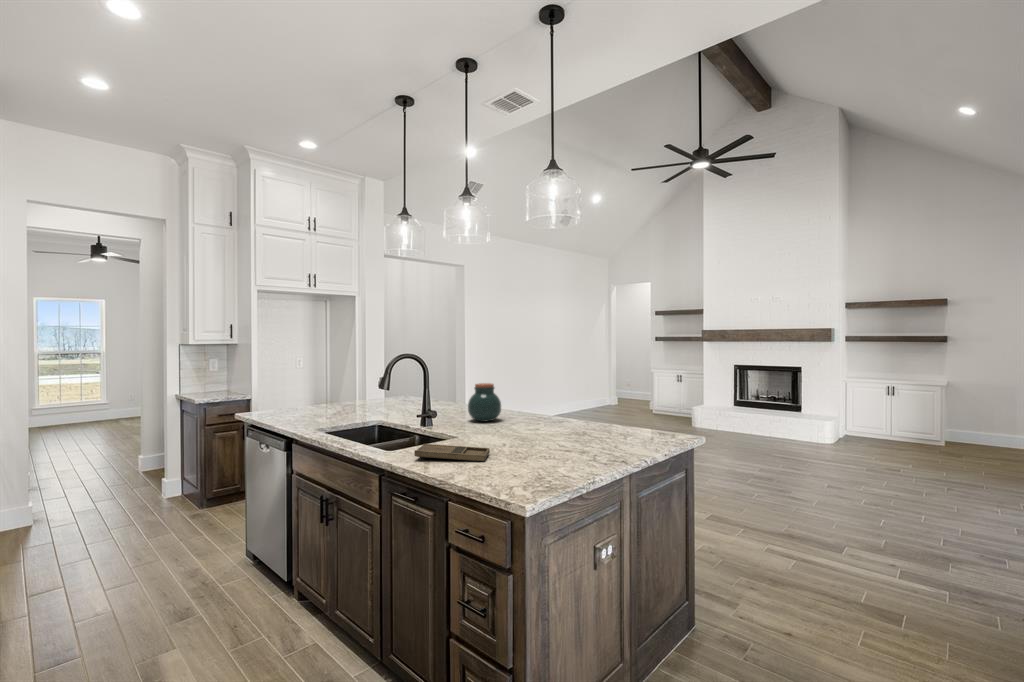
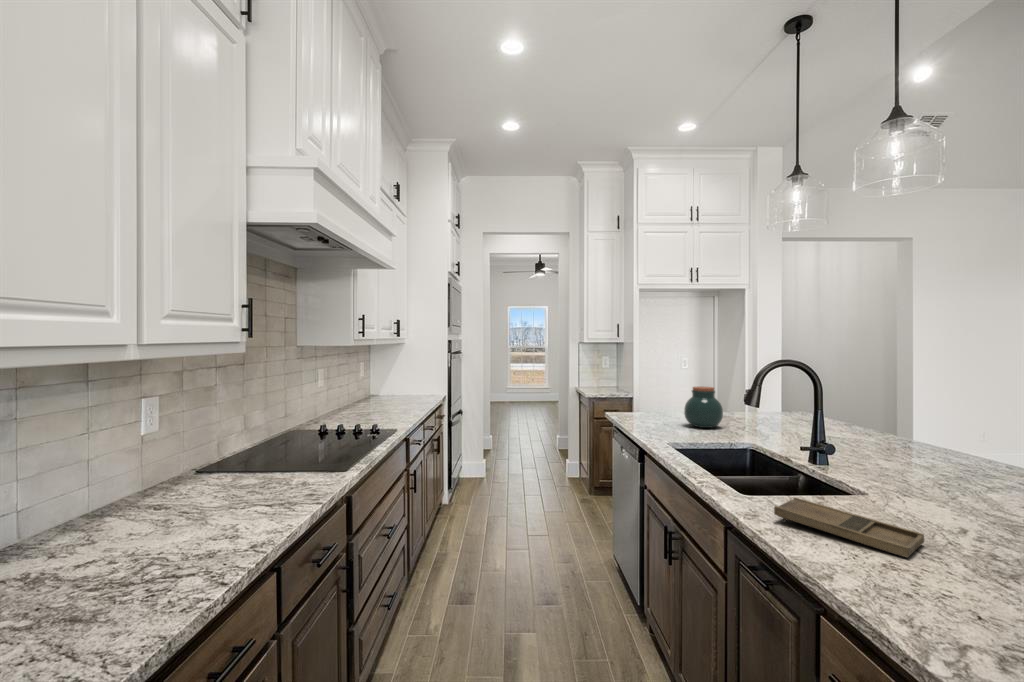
jar: present [468,383,501,422] -> present [684,387,723,428]

